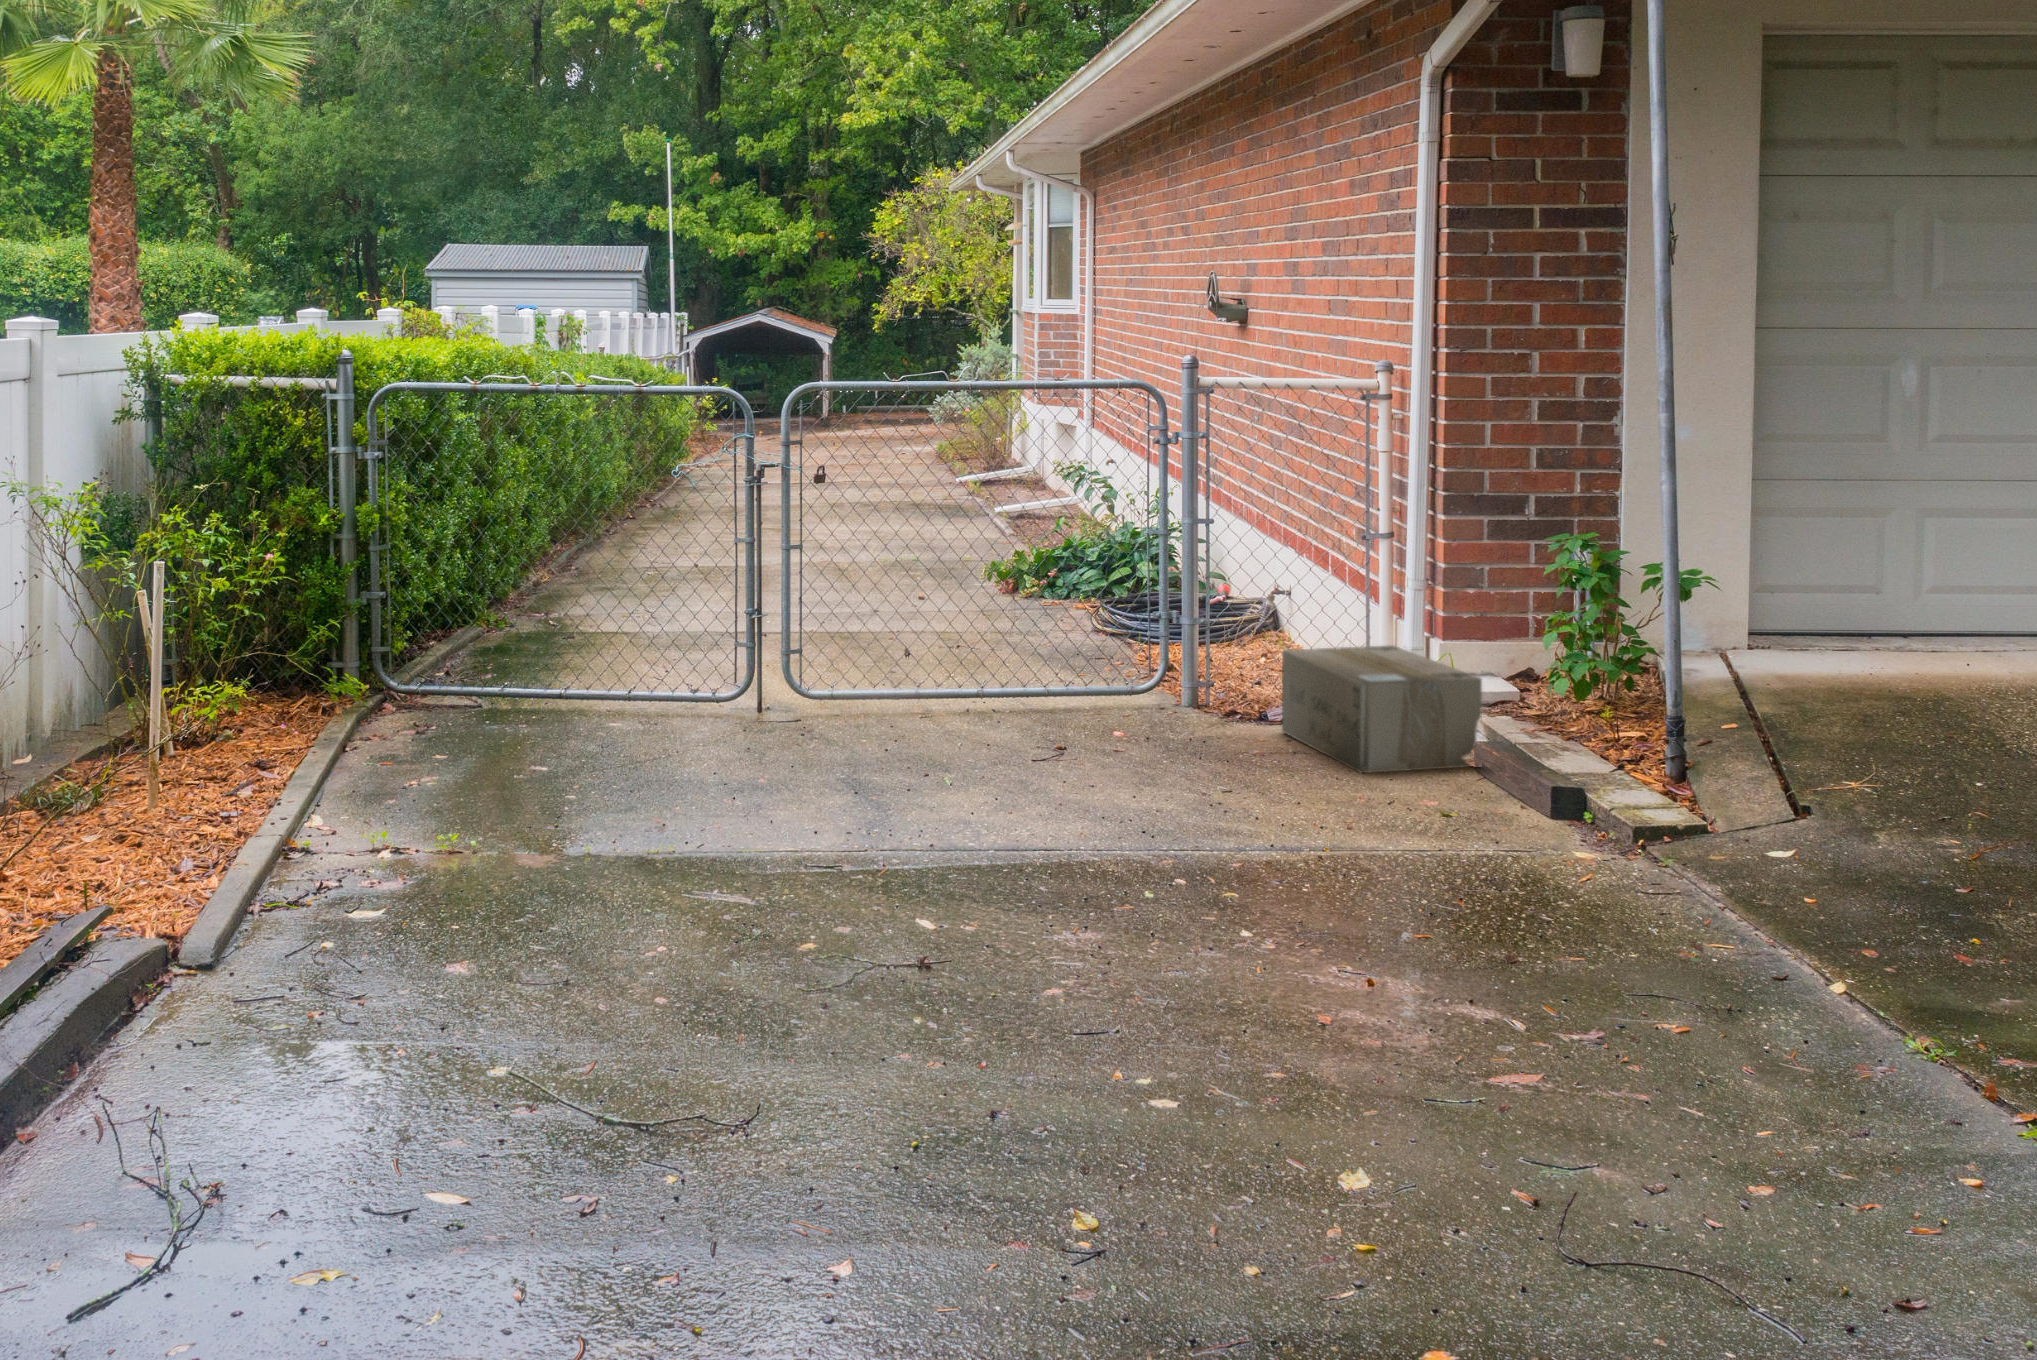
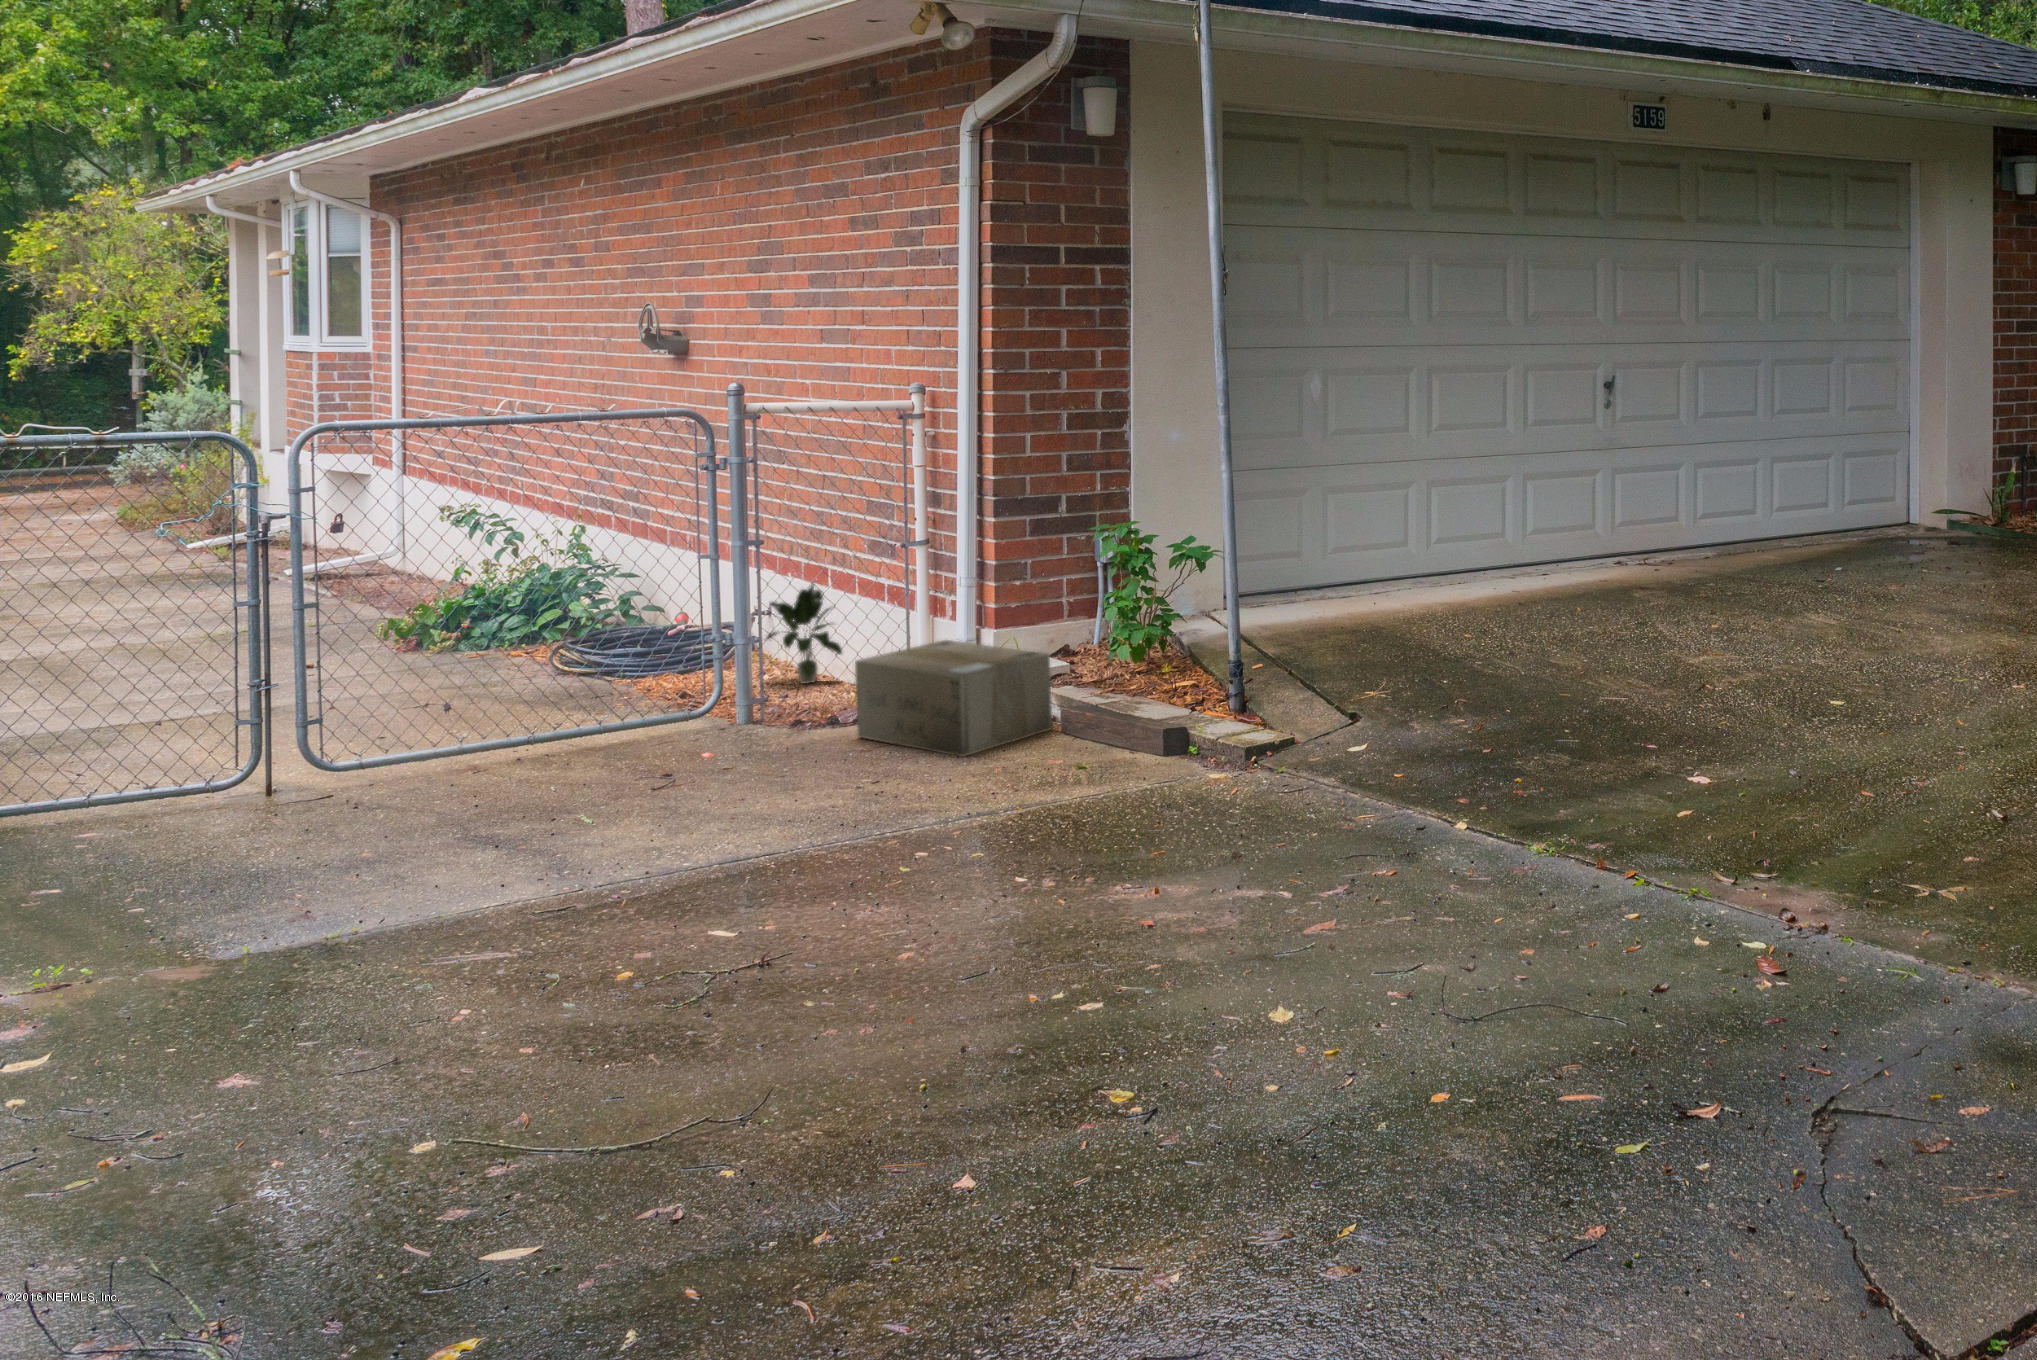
potted plant: none [1252,566,1326,672] -> present [764,584,842,684]

